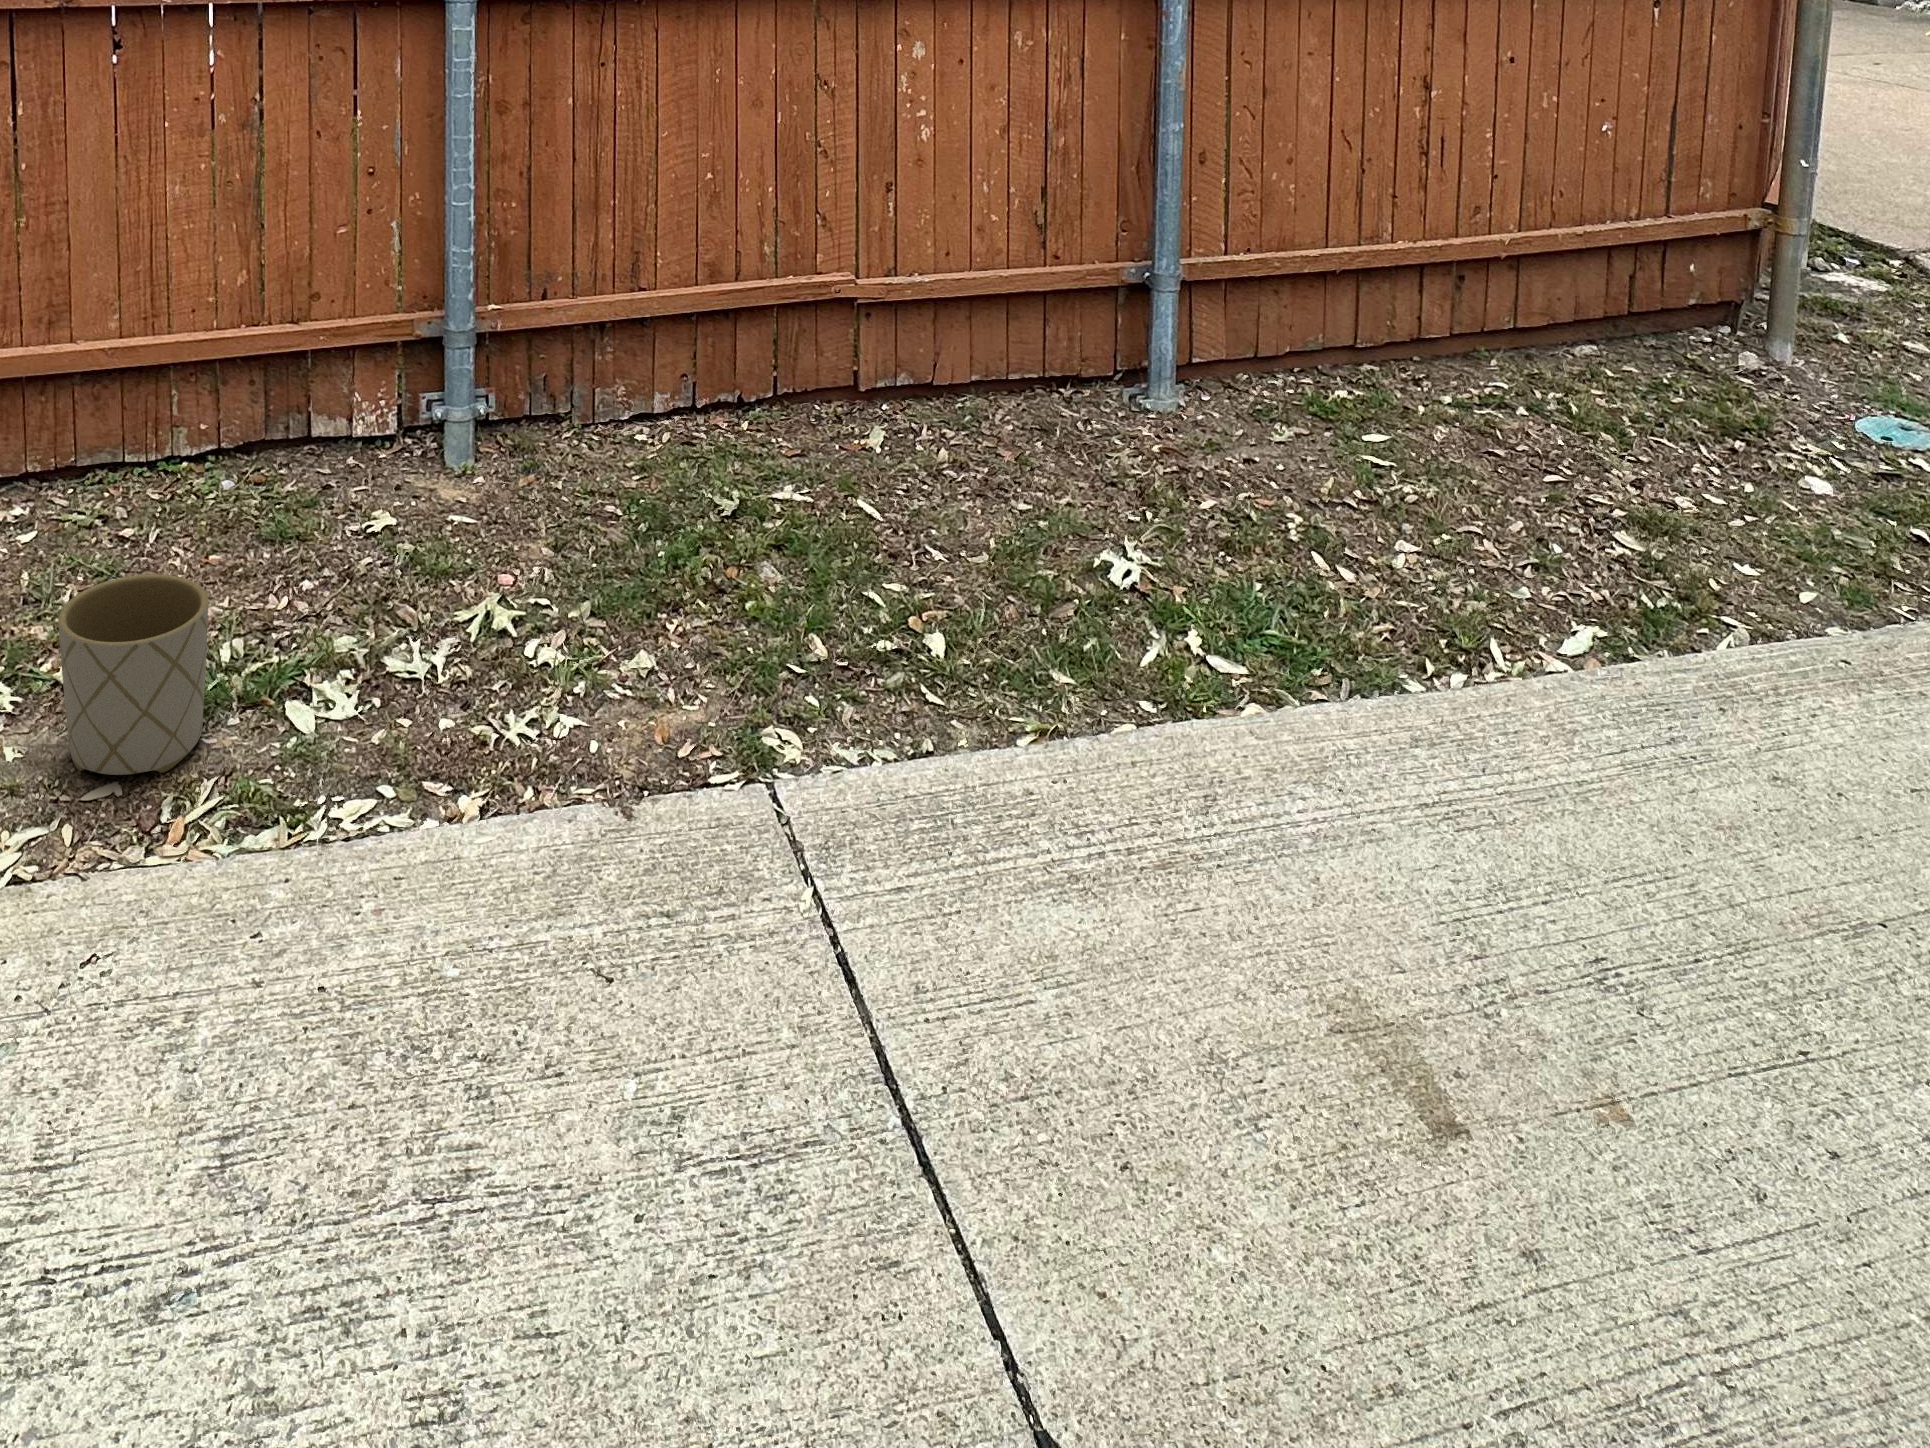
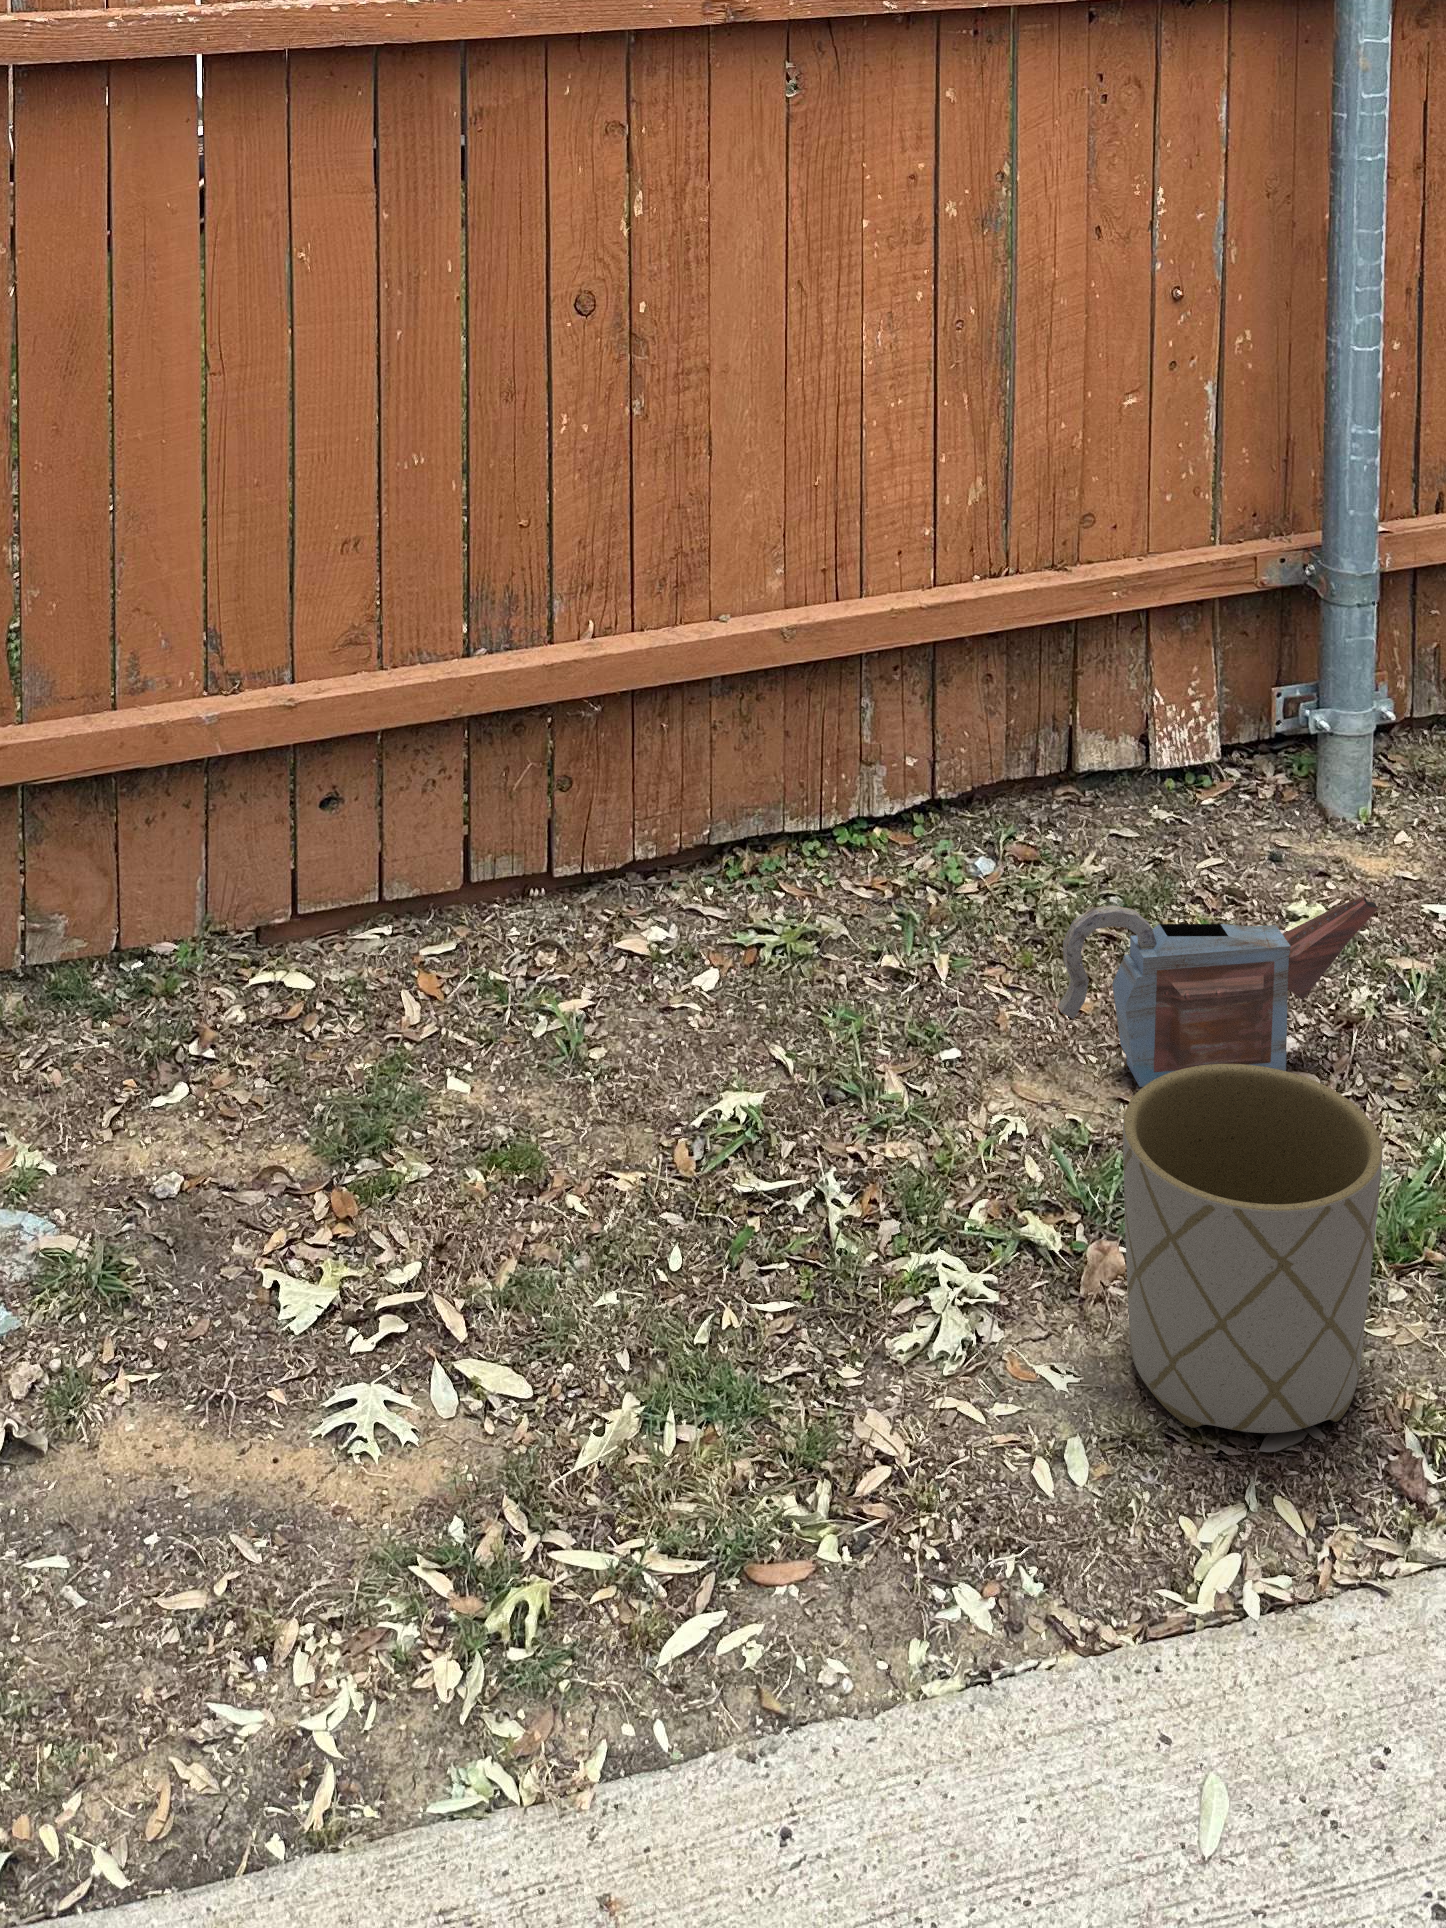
watering can: none [175,499,365,604] -> present [1057,896,1378,1087]

